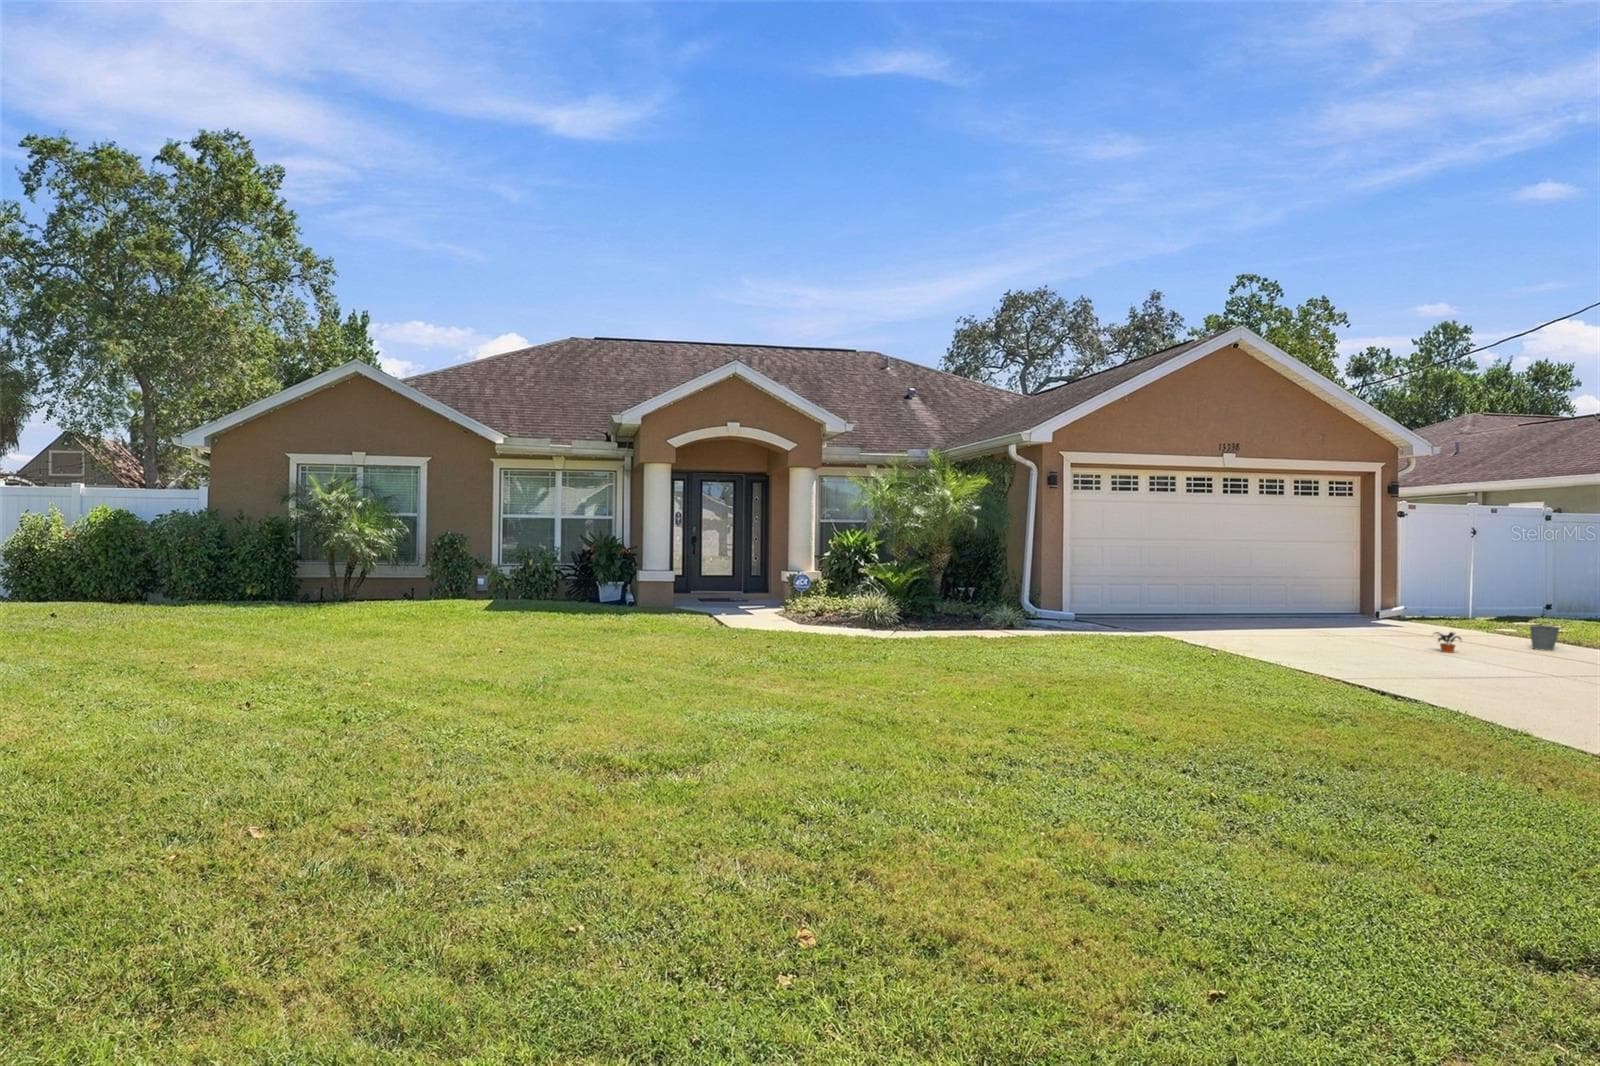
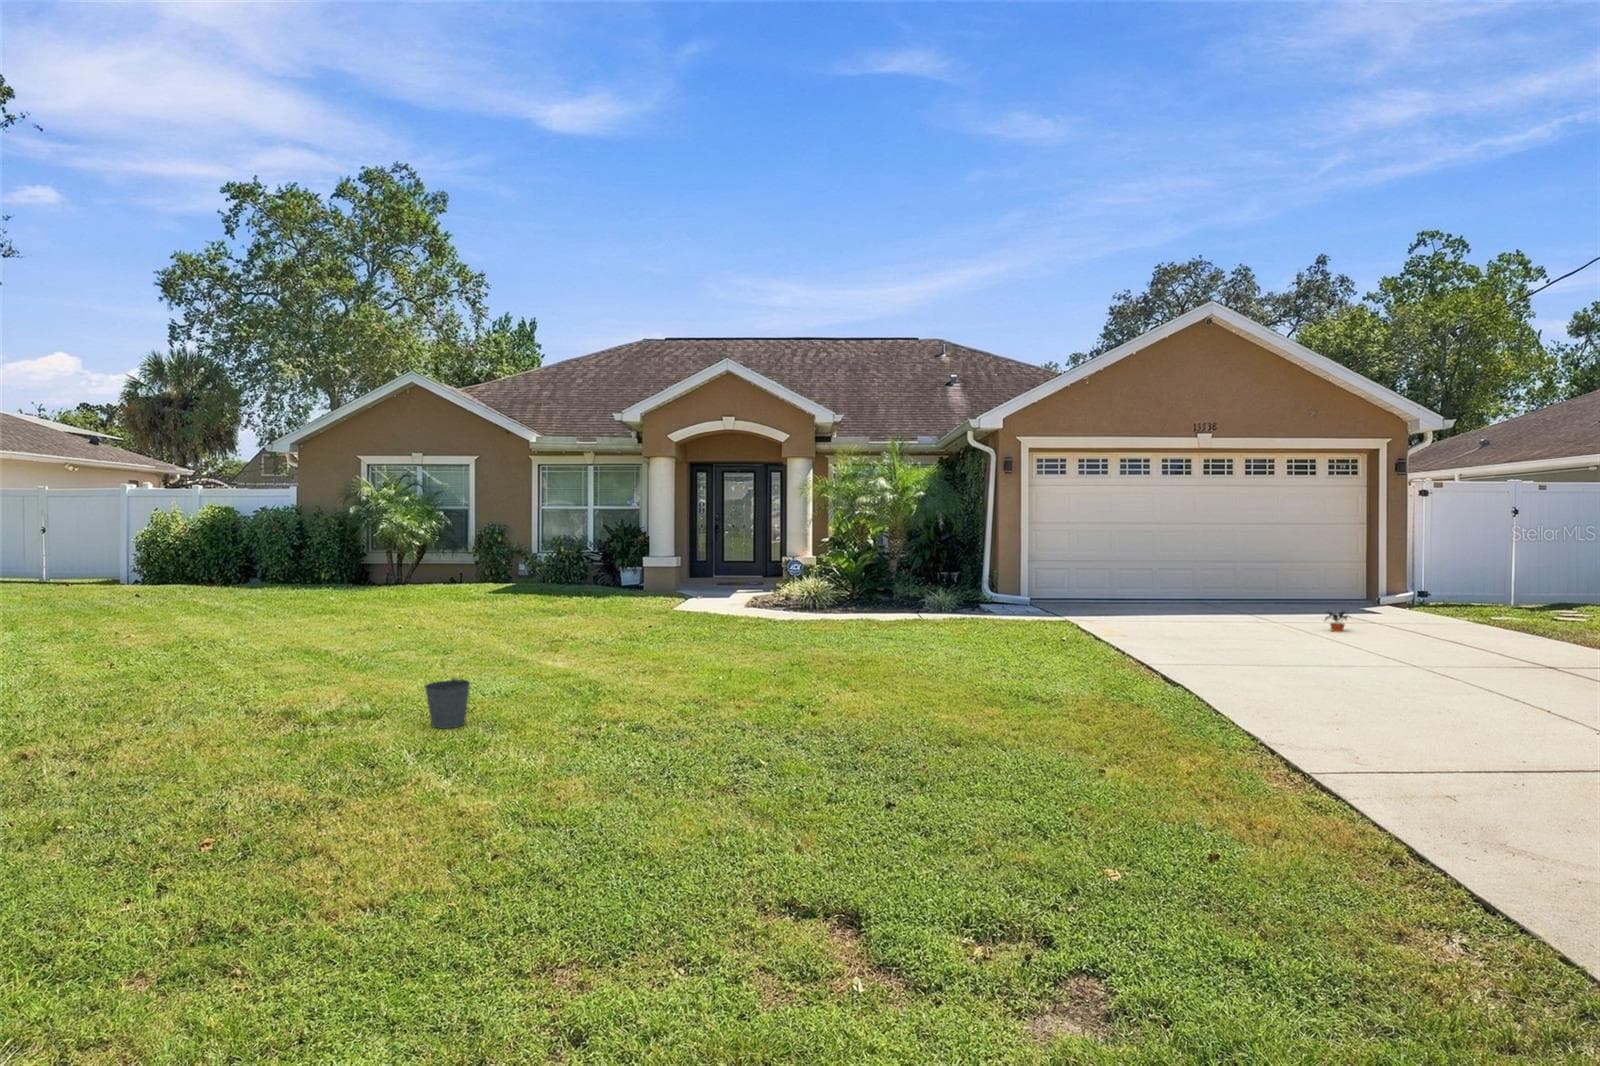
bucket: present [1530,624,1559,651] -> present [425,678,470,729]

